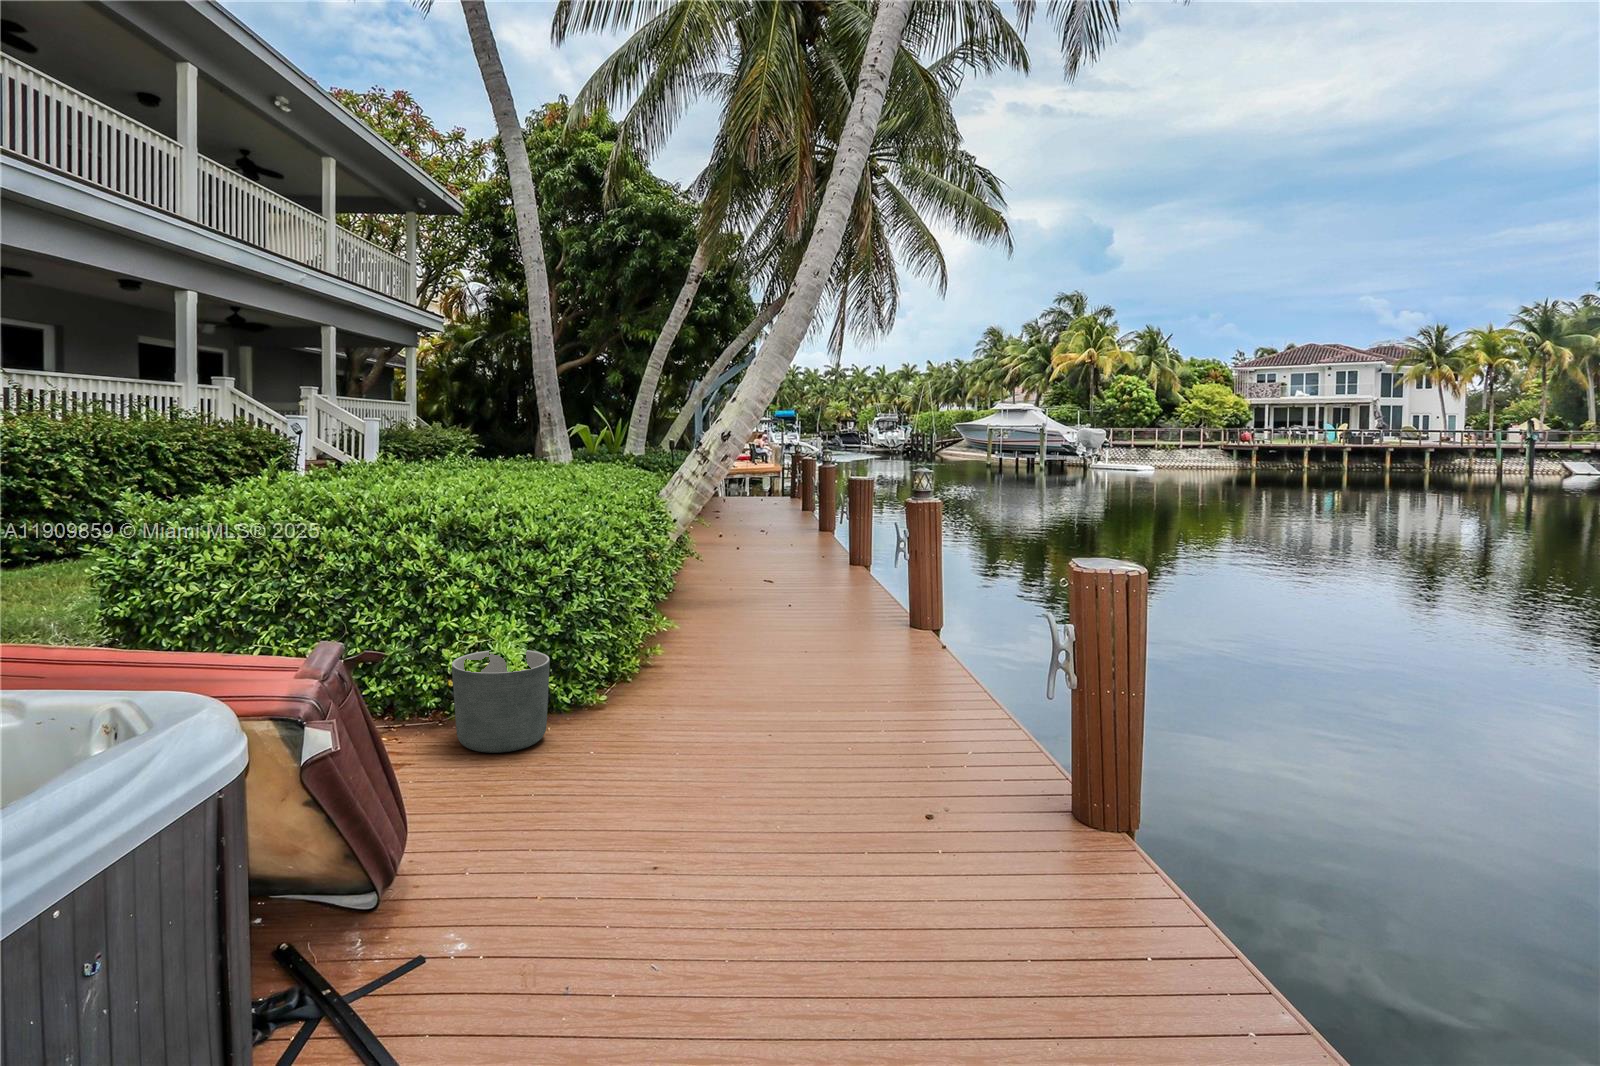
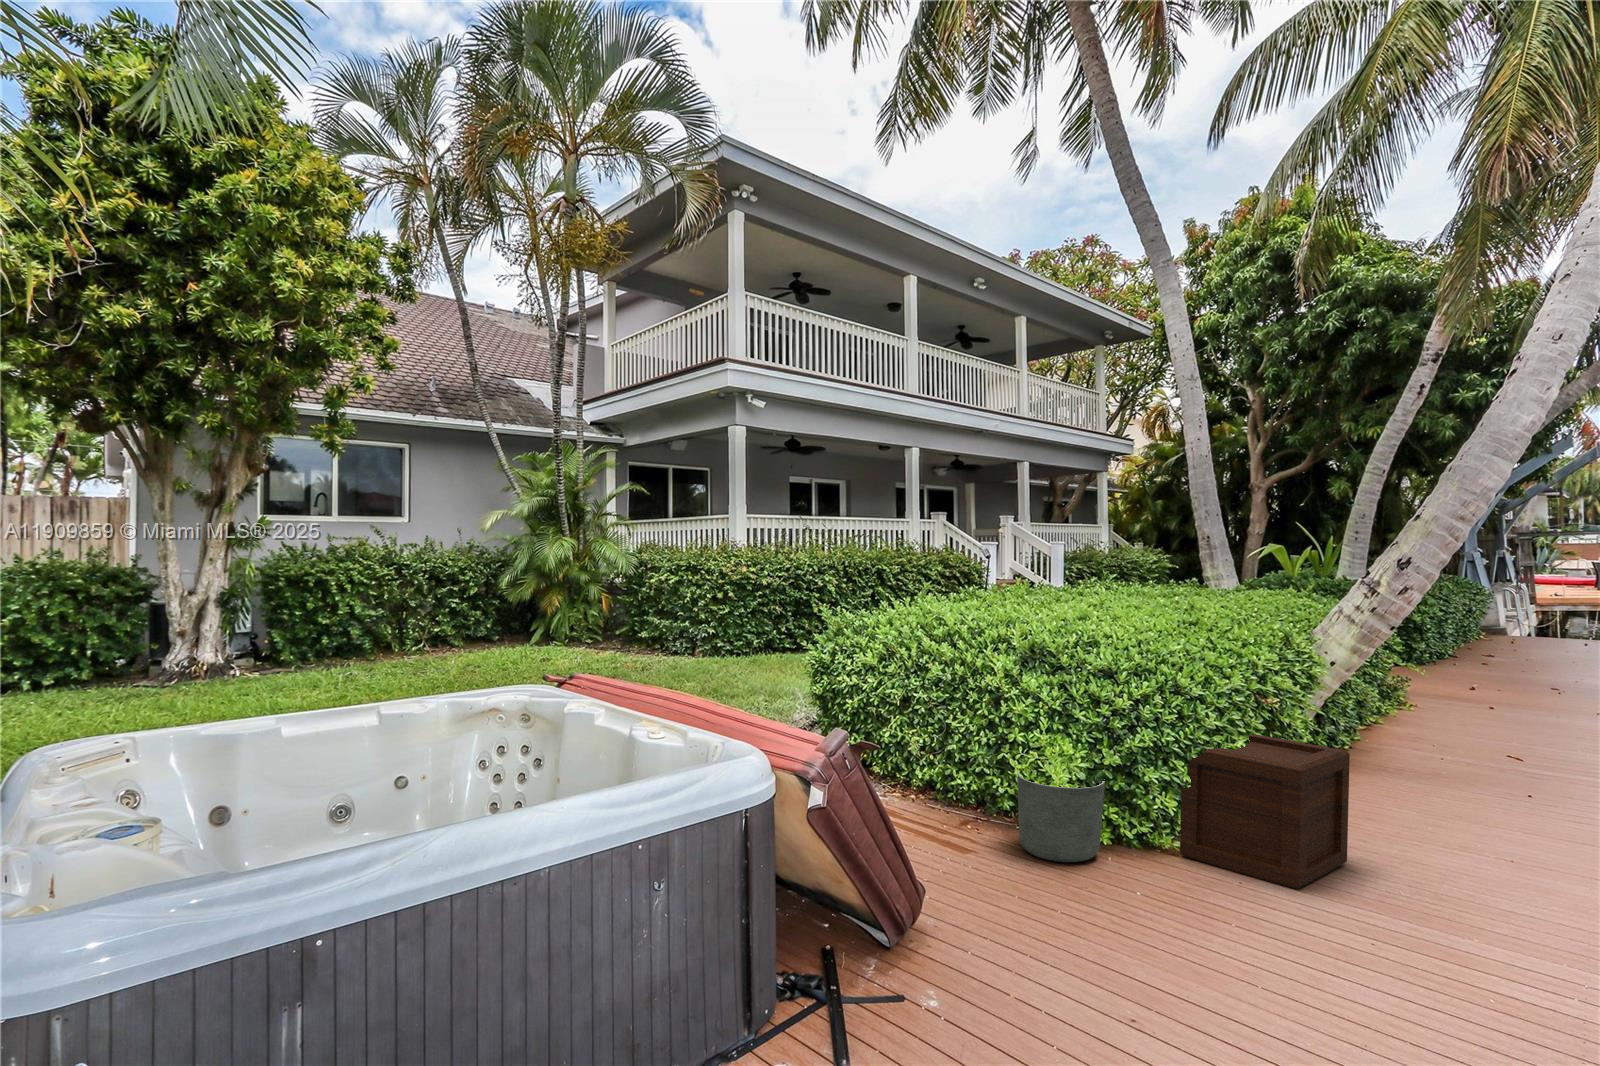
wooden crate: none [615,588,747,724] -> present [1180,734,1350,889]

